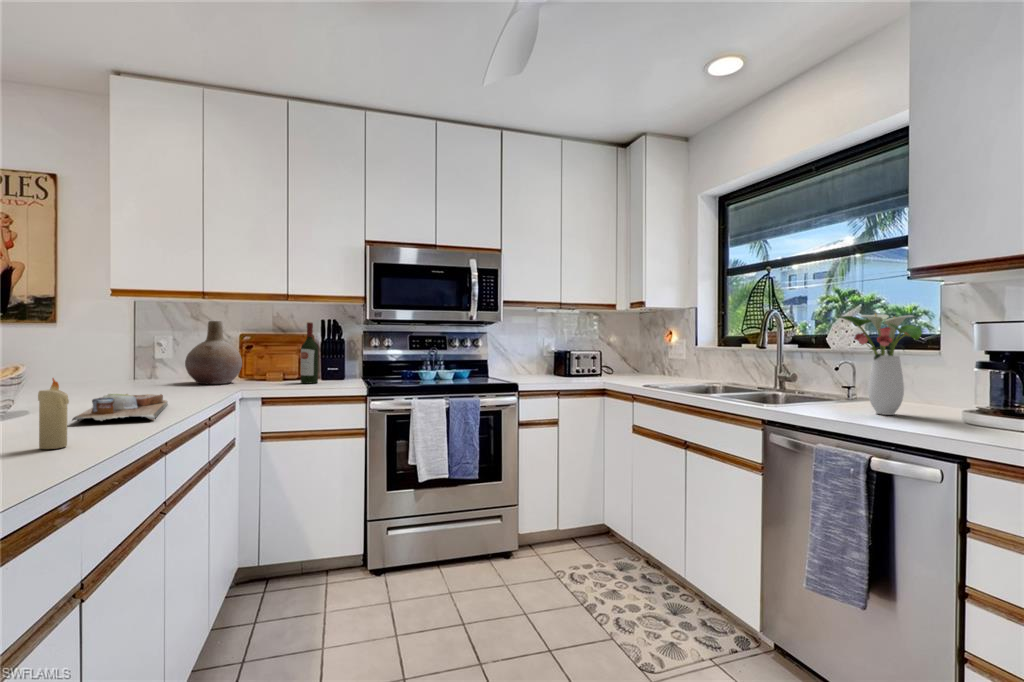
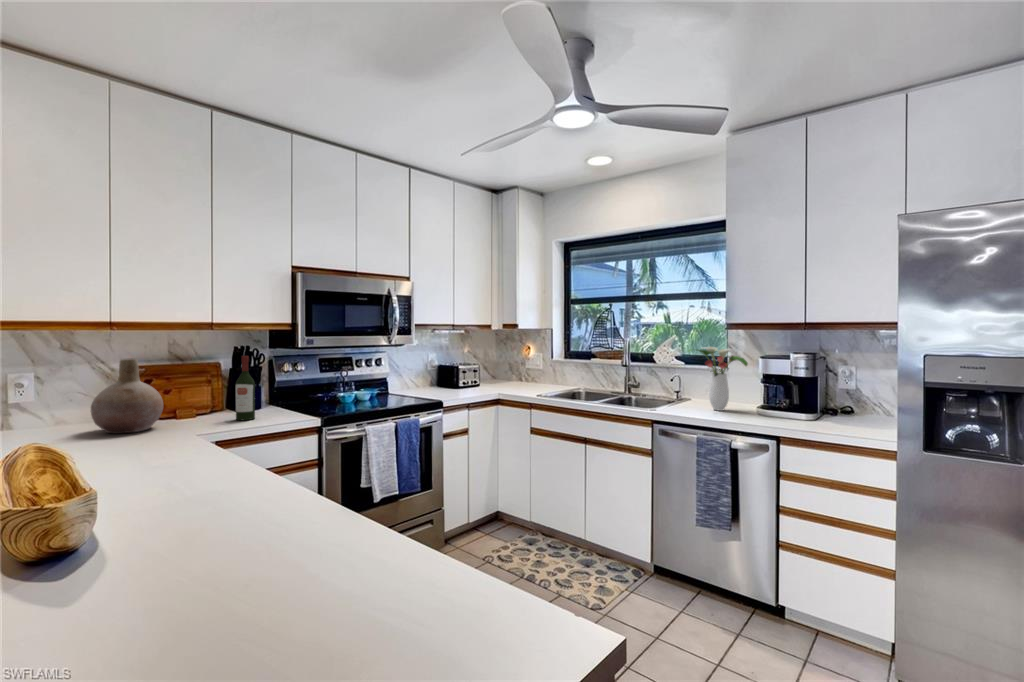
candle: present [38,378,69,449] -> none [252,466,278,542]
cutting board: present [72,394,167,421] -> none [117,458,256,507]

